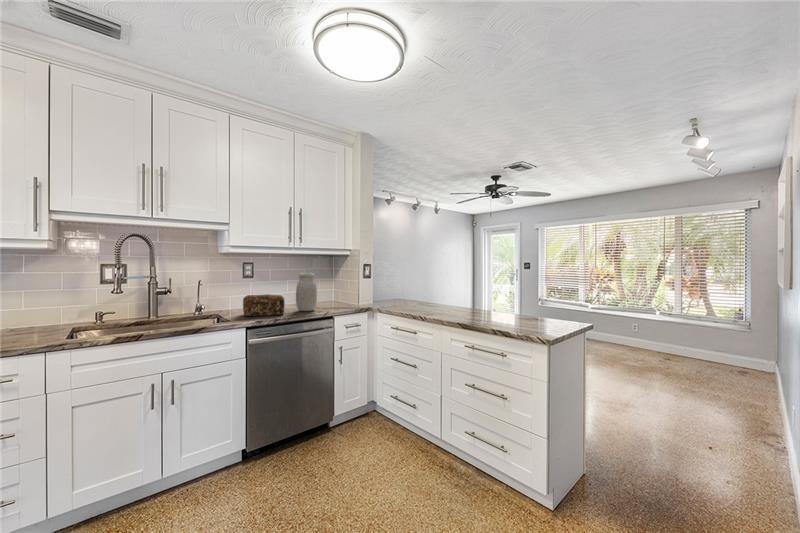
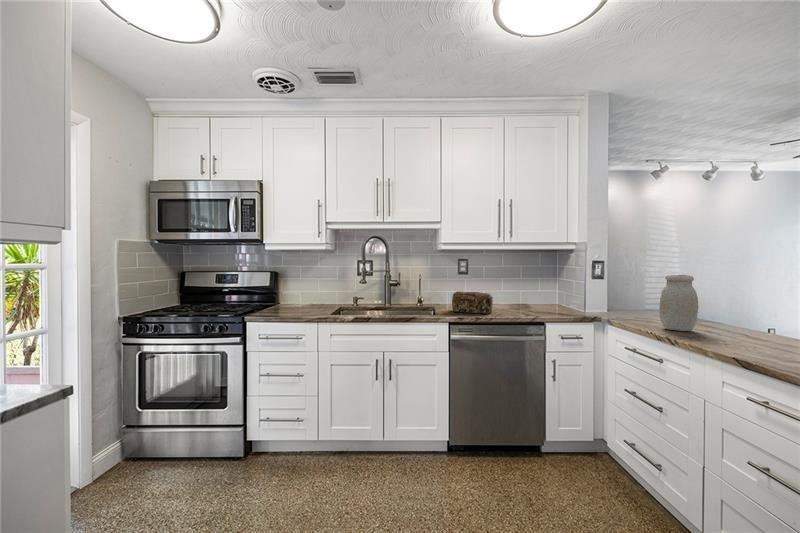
jar: present [296,273,317,311] -> present [659,275,698,331]

